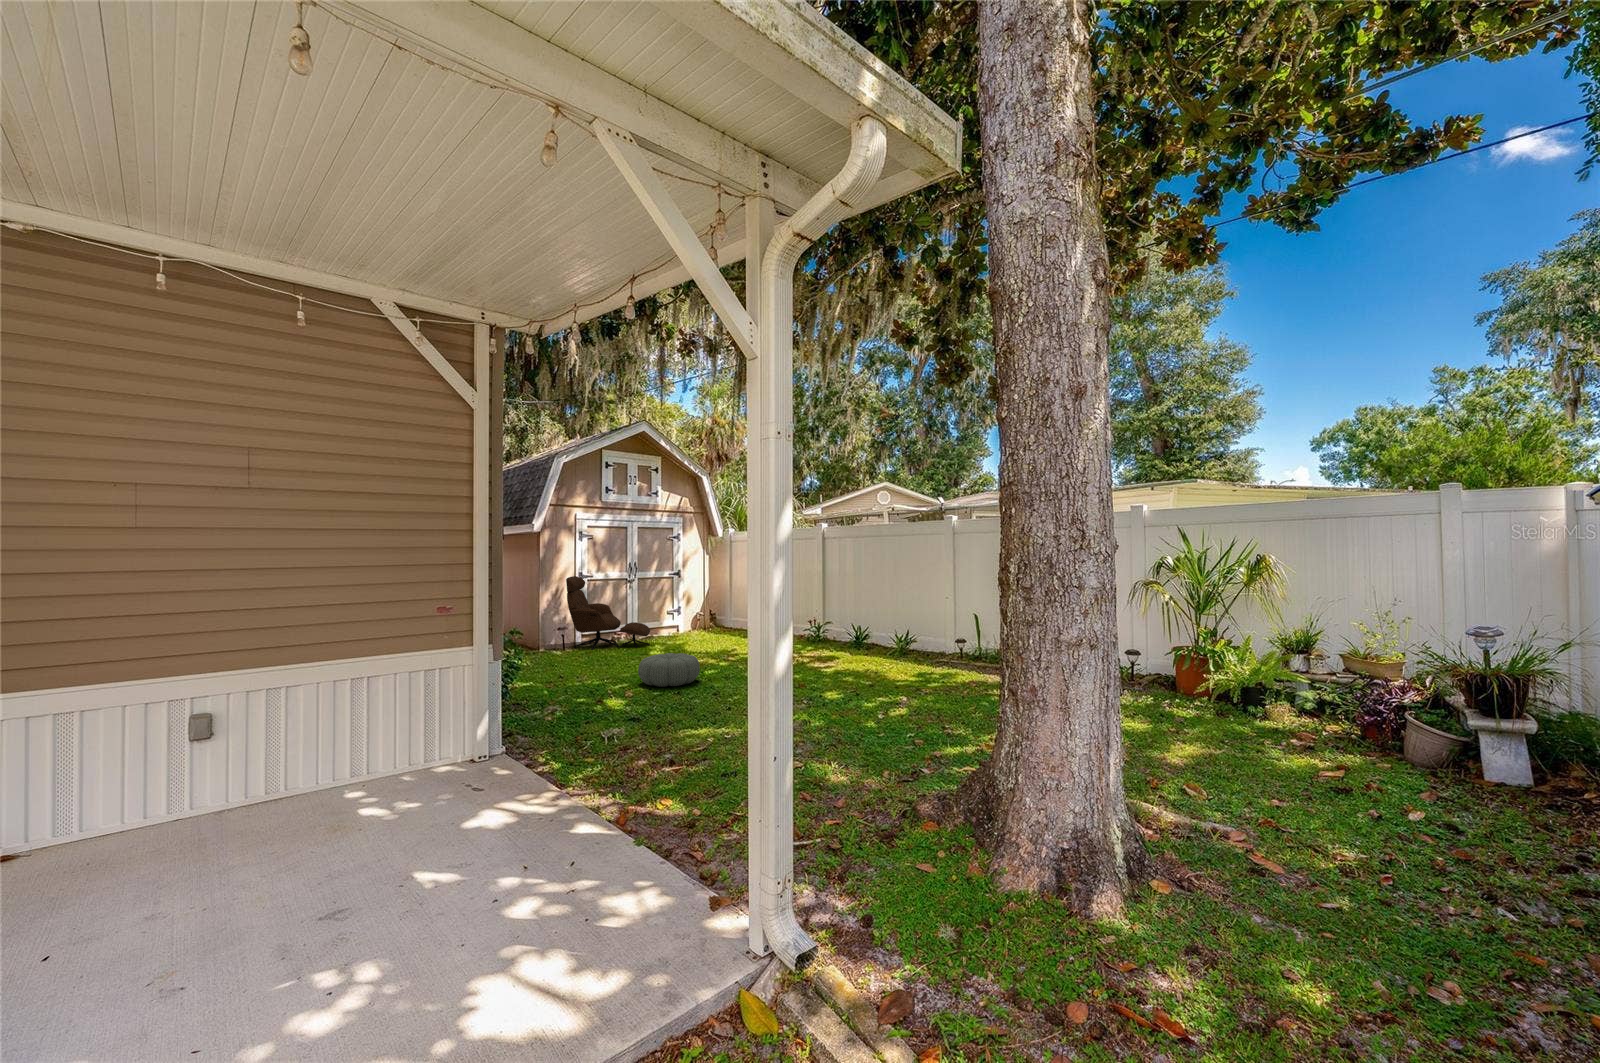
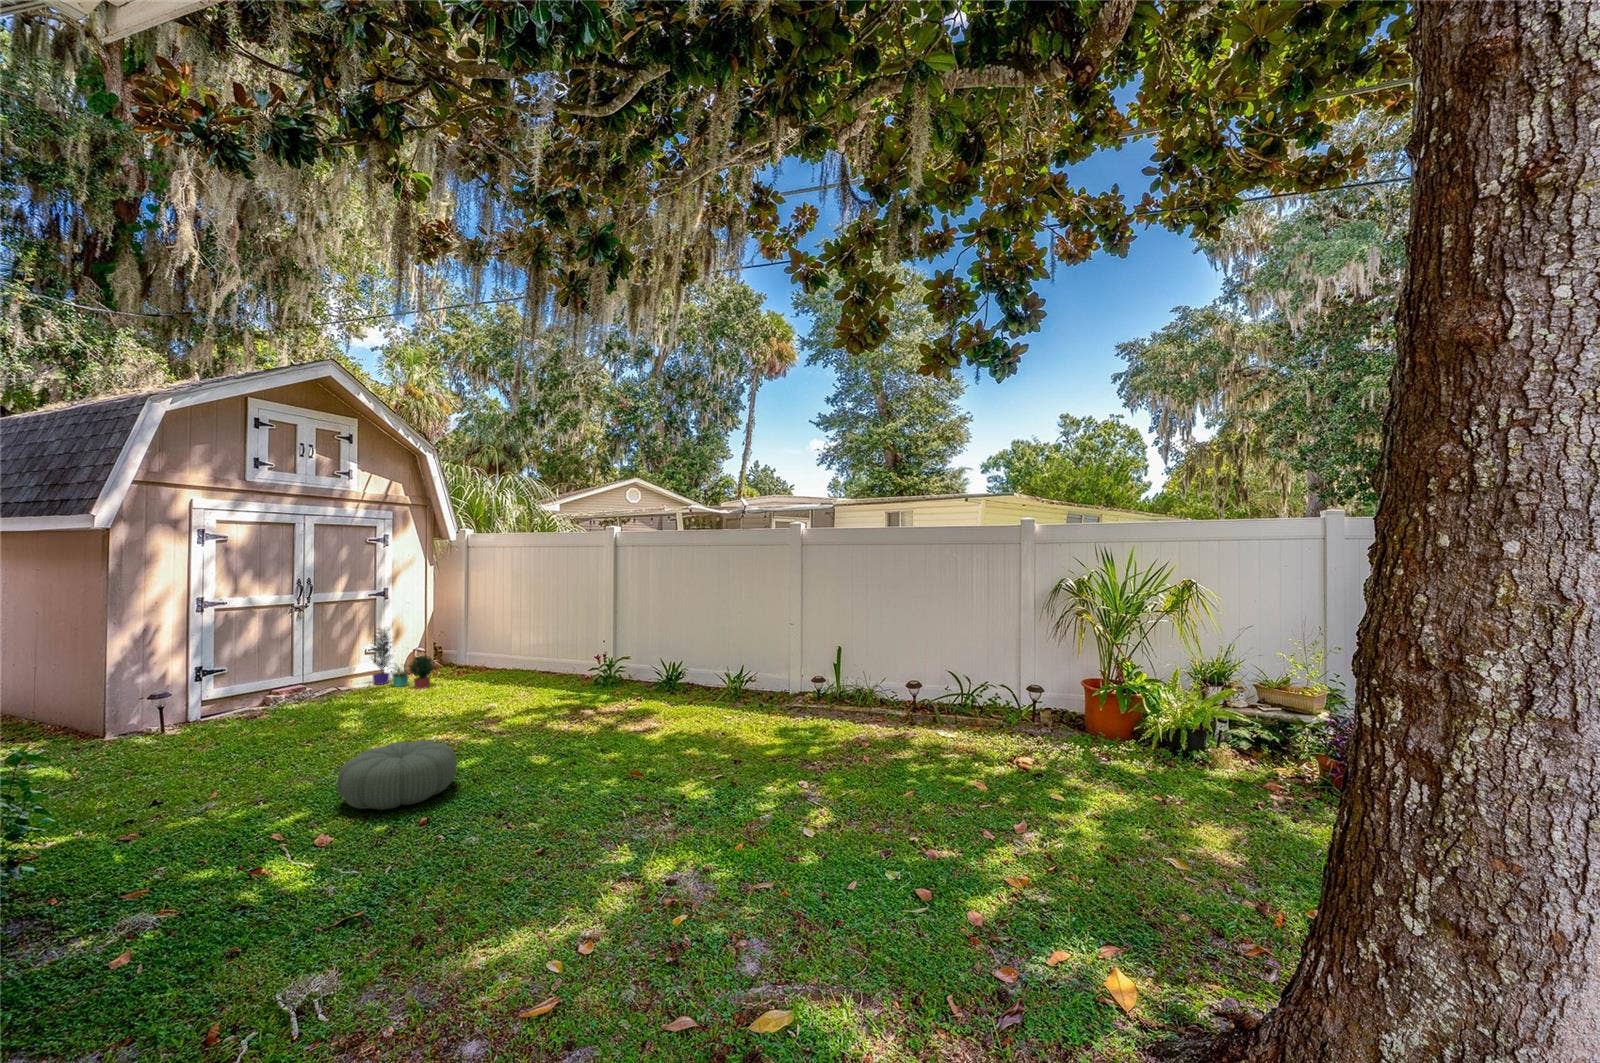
lounge chair: present [566,576,650,650] -> none [167,605,337,729]
potted plant: none [670,596,708,639] -> present [372,629,435,689]

